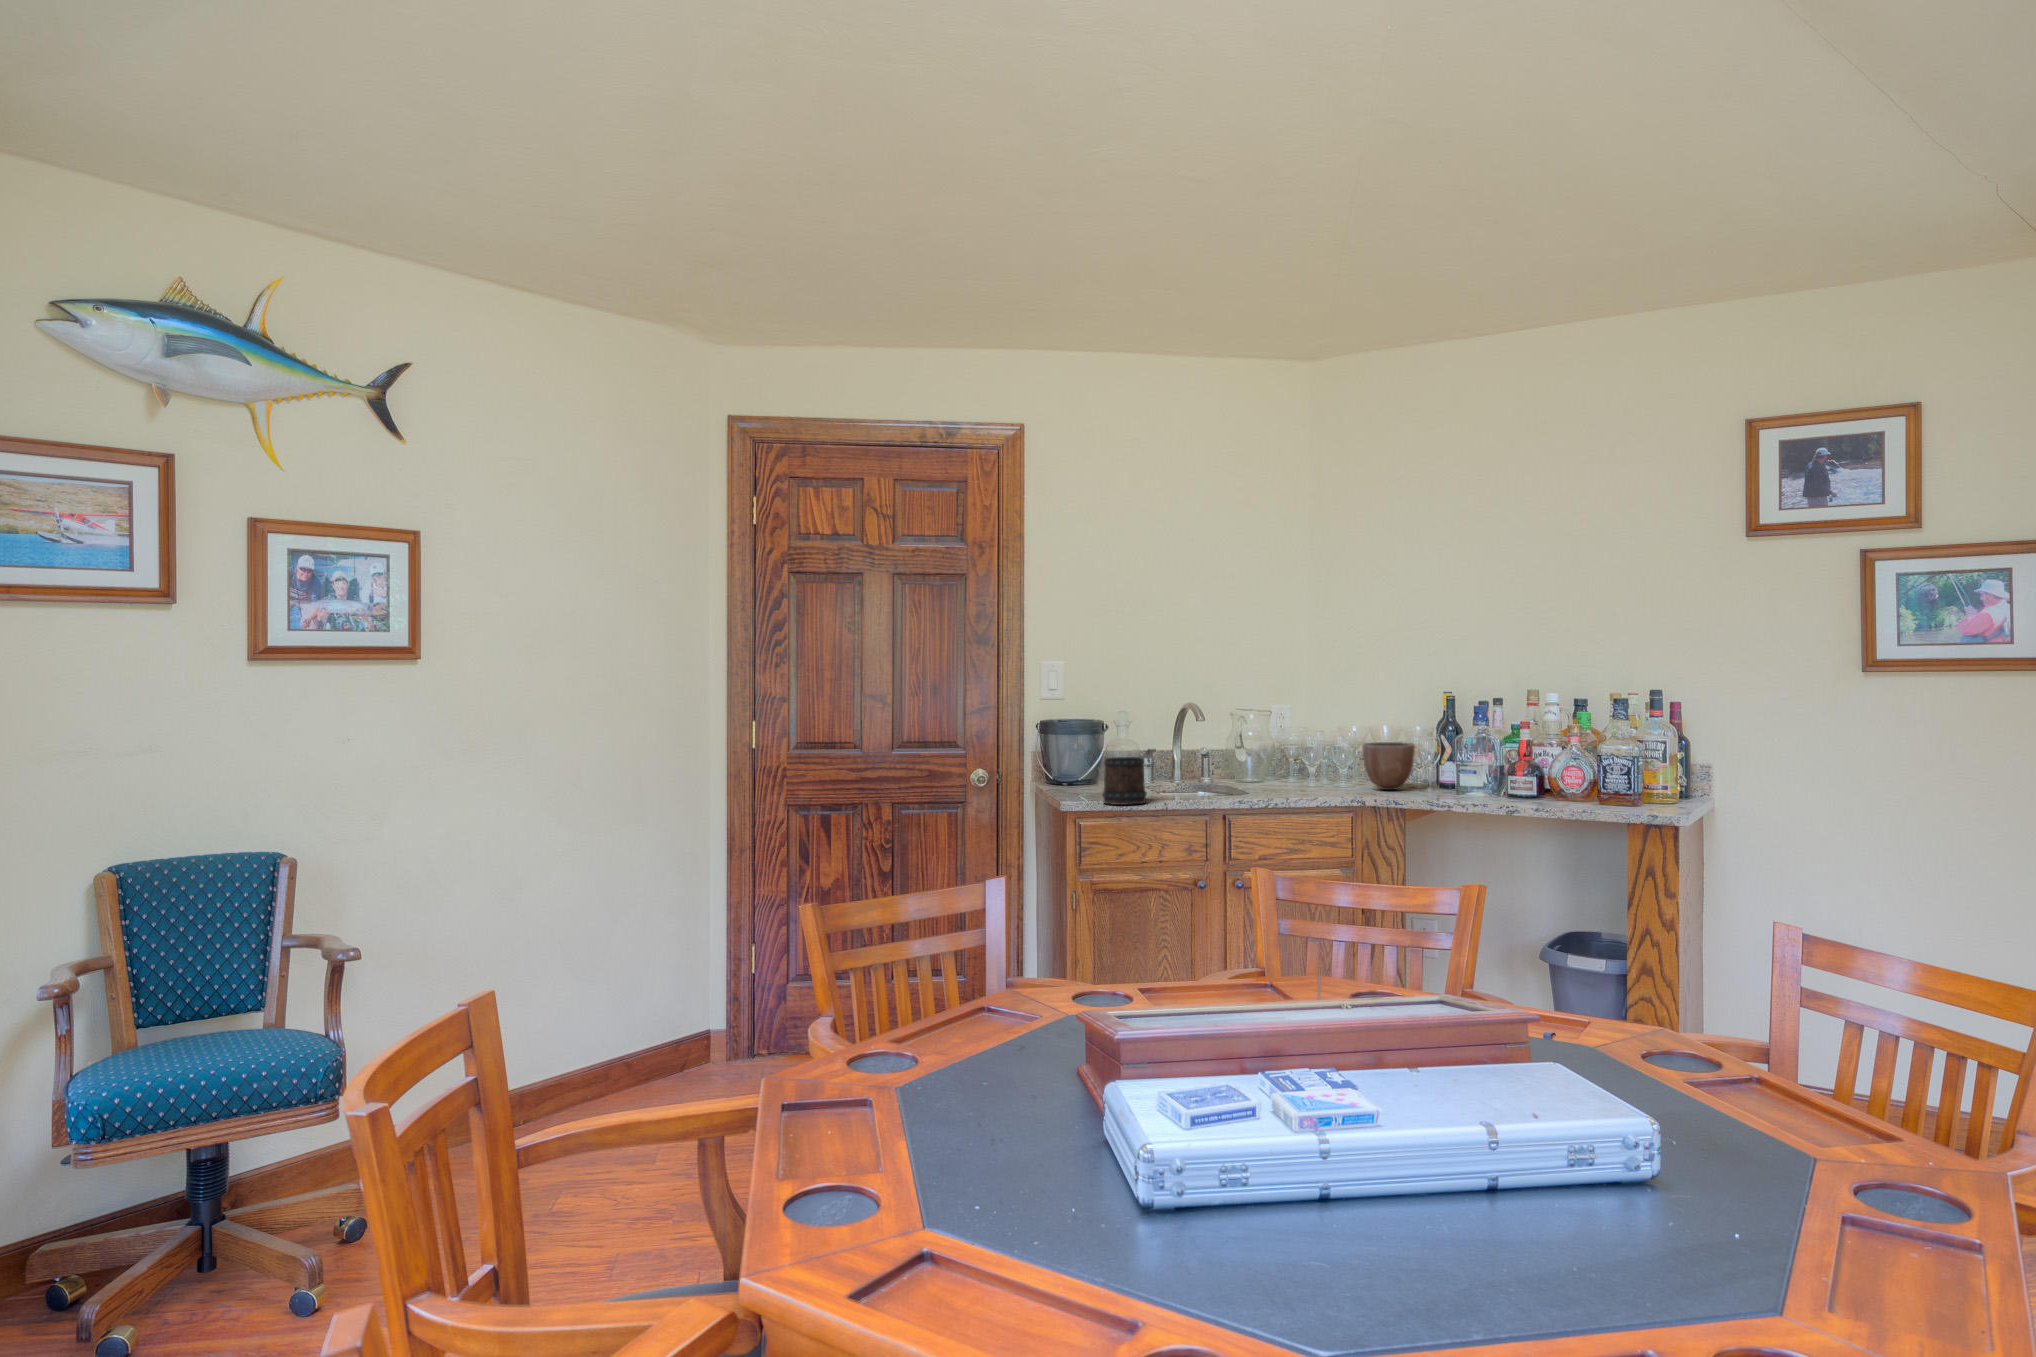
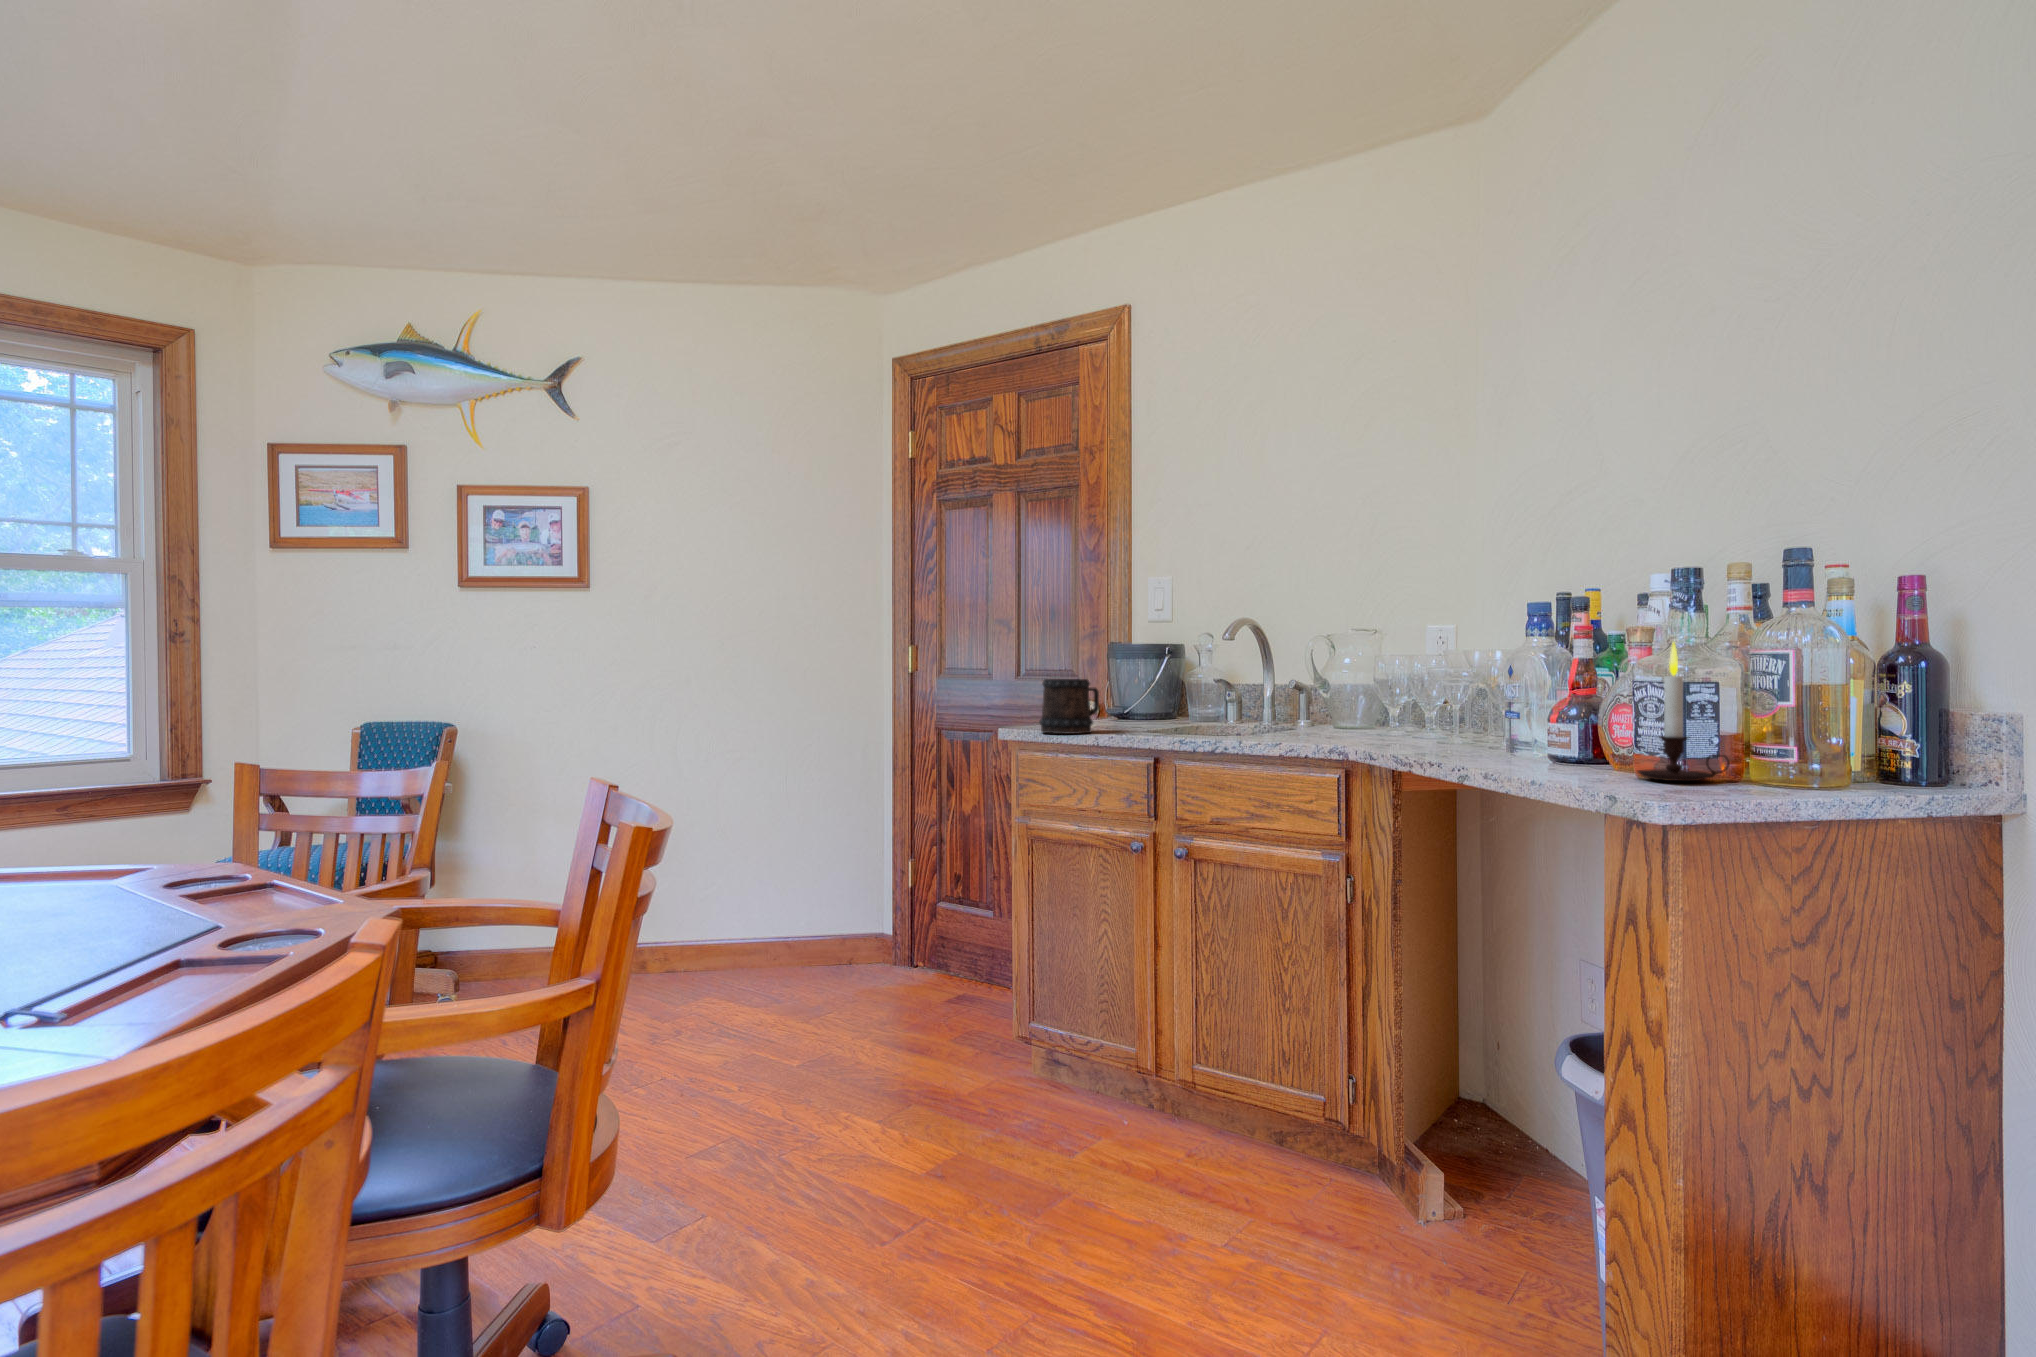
candle: none [1603,730,1639,801] -> present [1638,643,1730,781]
decorative bowl: present [1362,742,1415,790] -> none [1393,671,1474,742]

